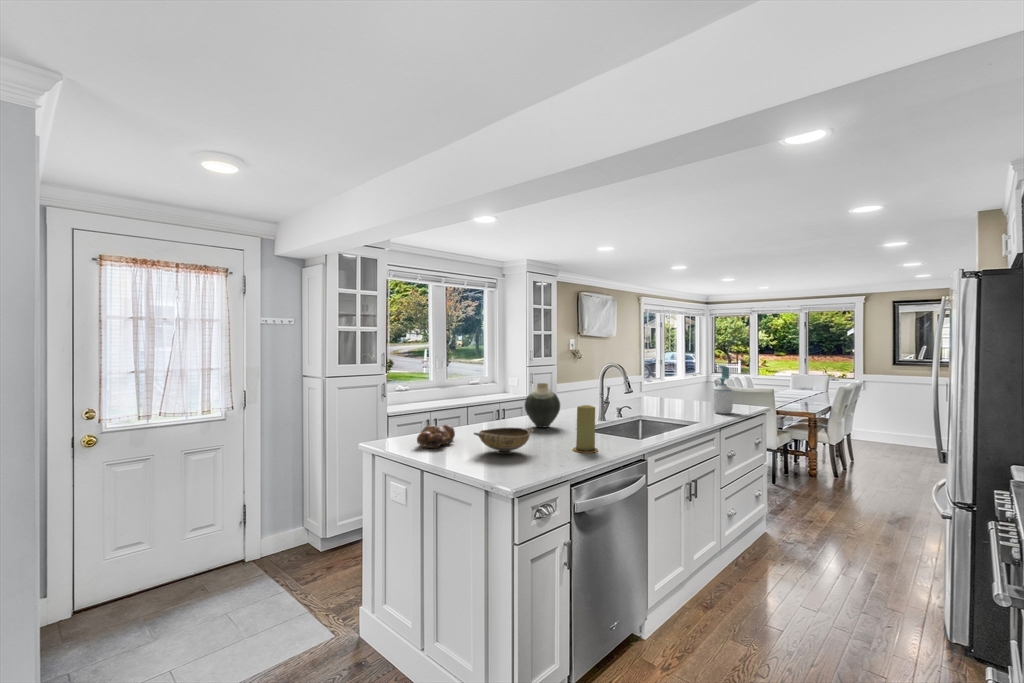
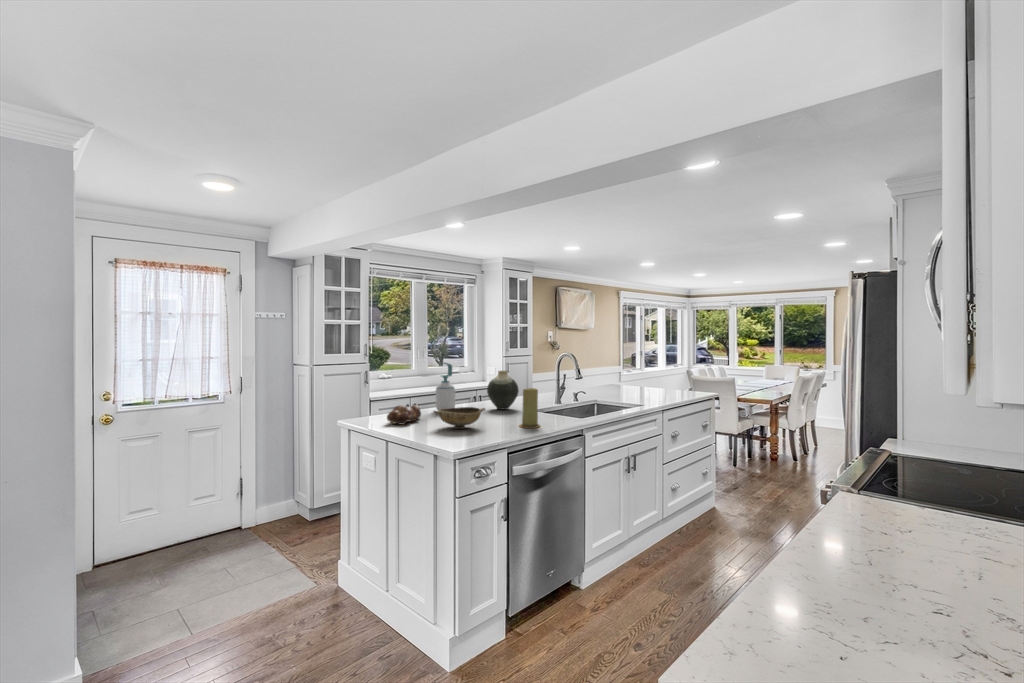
soap bottle: present [712,365,733,414] -> present [436,362,455,410]

